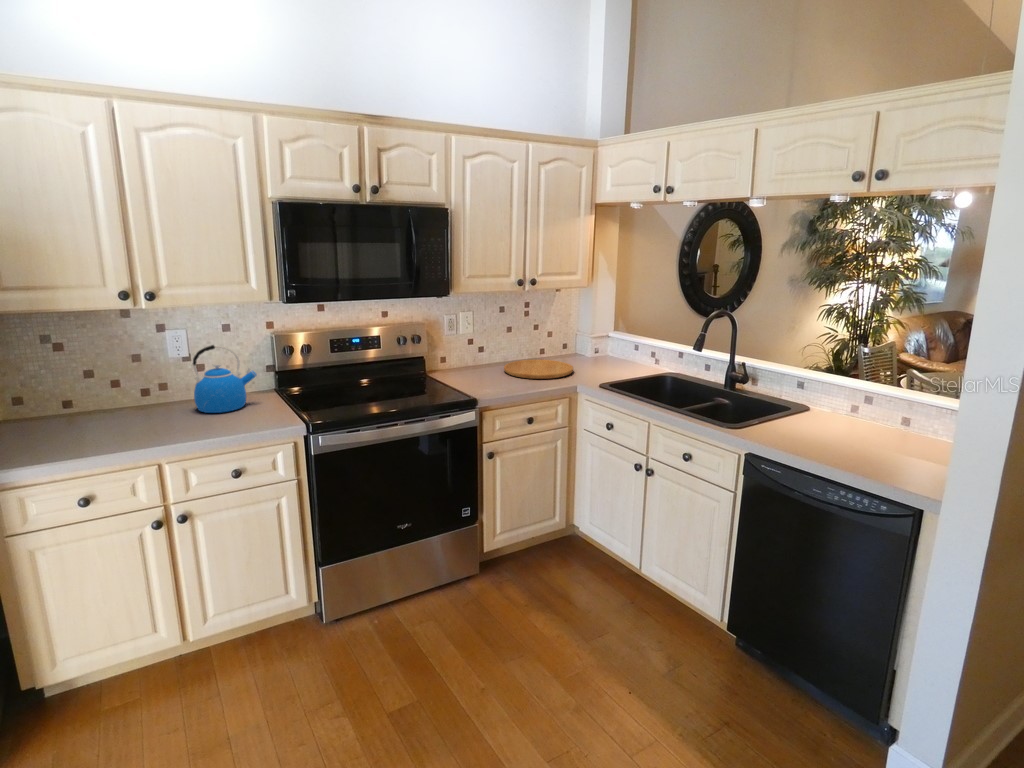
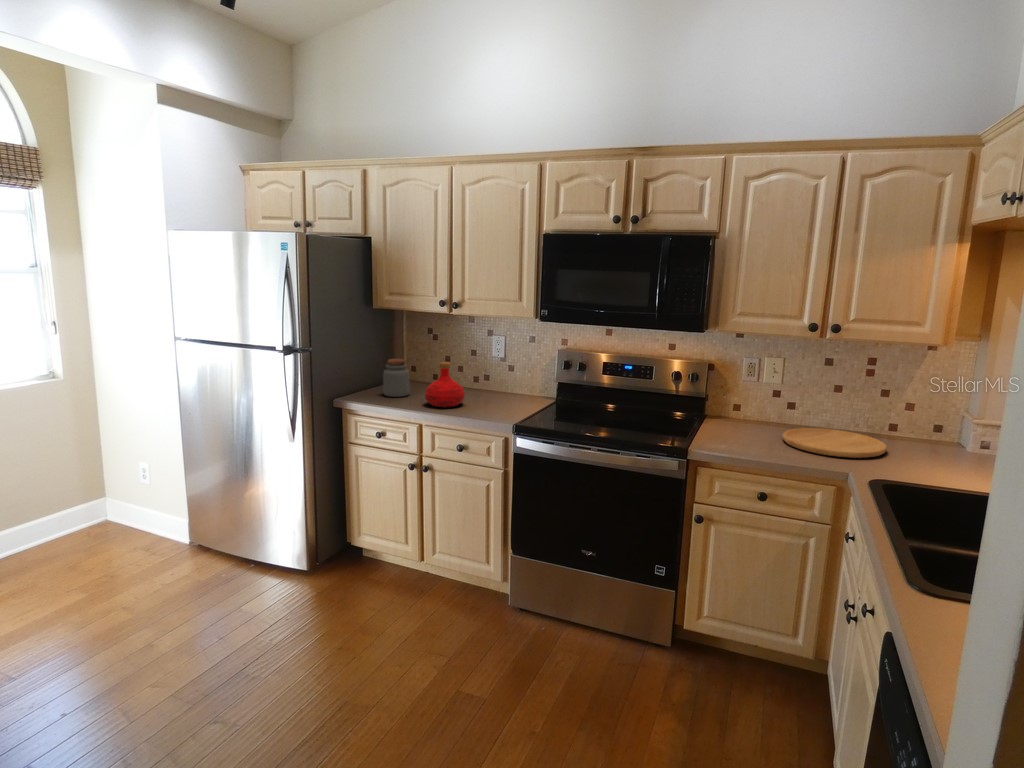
kettle: present [193,345,257,413] -> none [483,349,529,403]
bottle: none [139,374,200,437] -> present [425,362,465,407]
jar: none [28,386,82,447] -> present [383,359,410,397]

